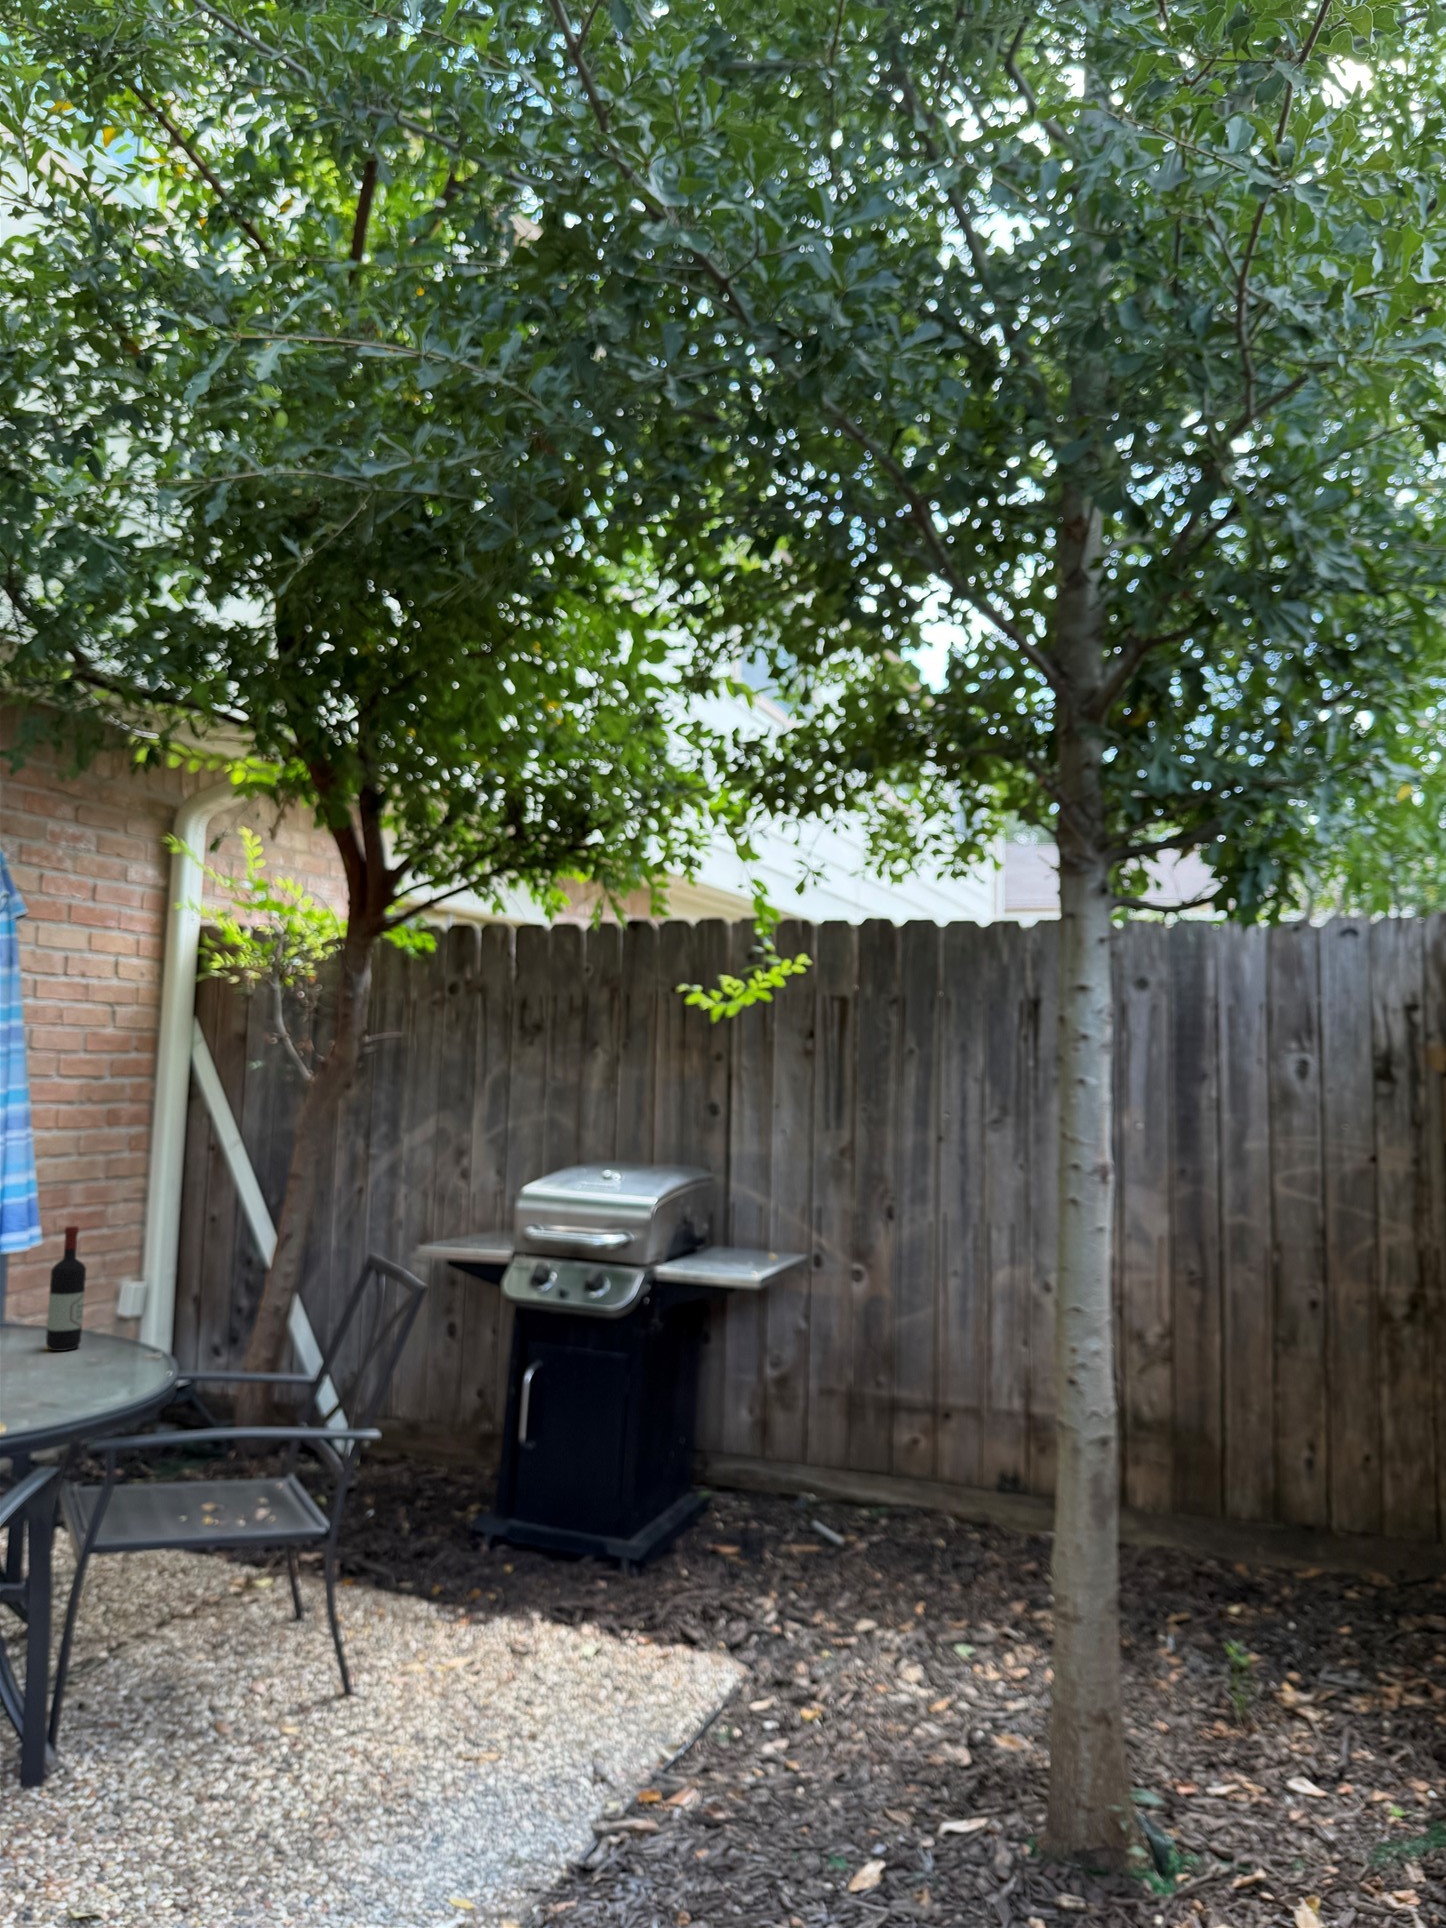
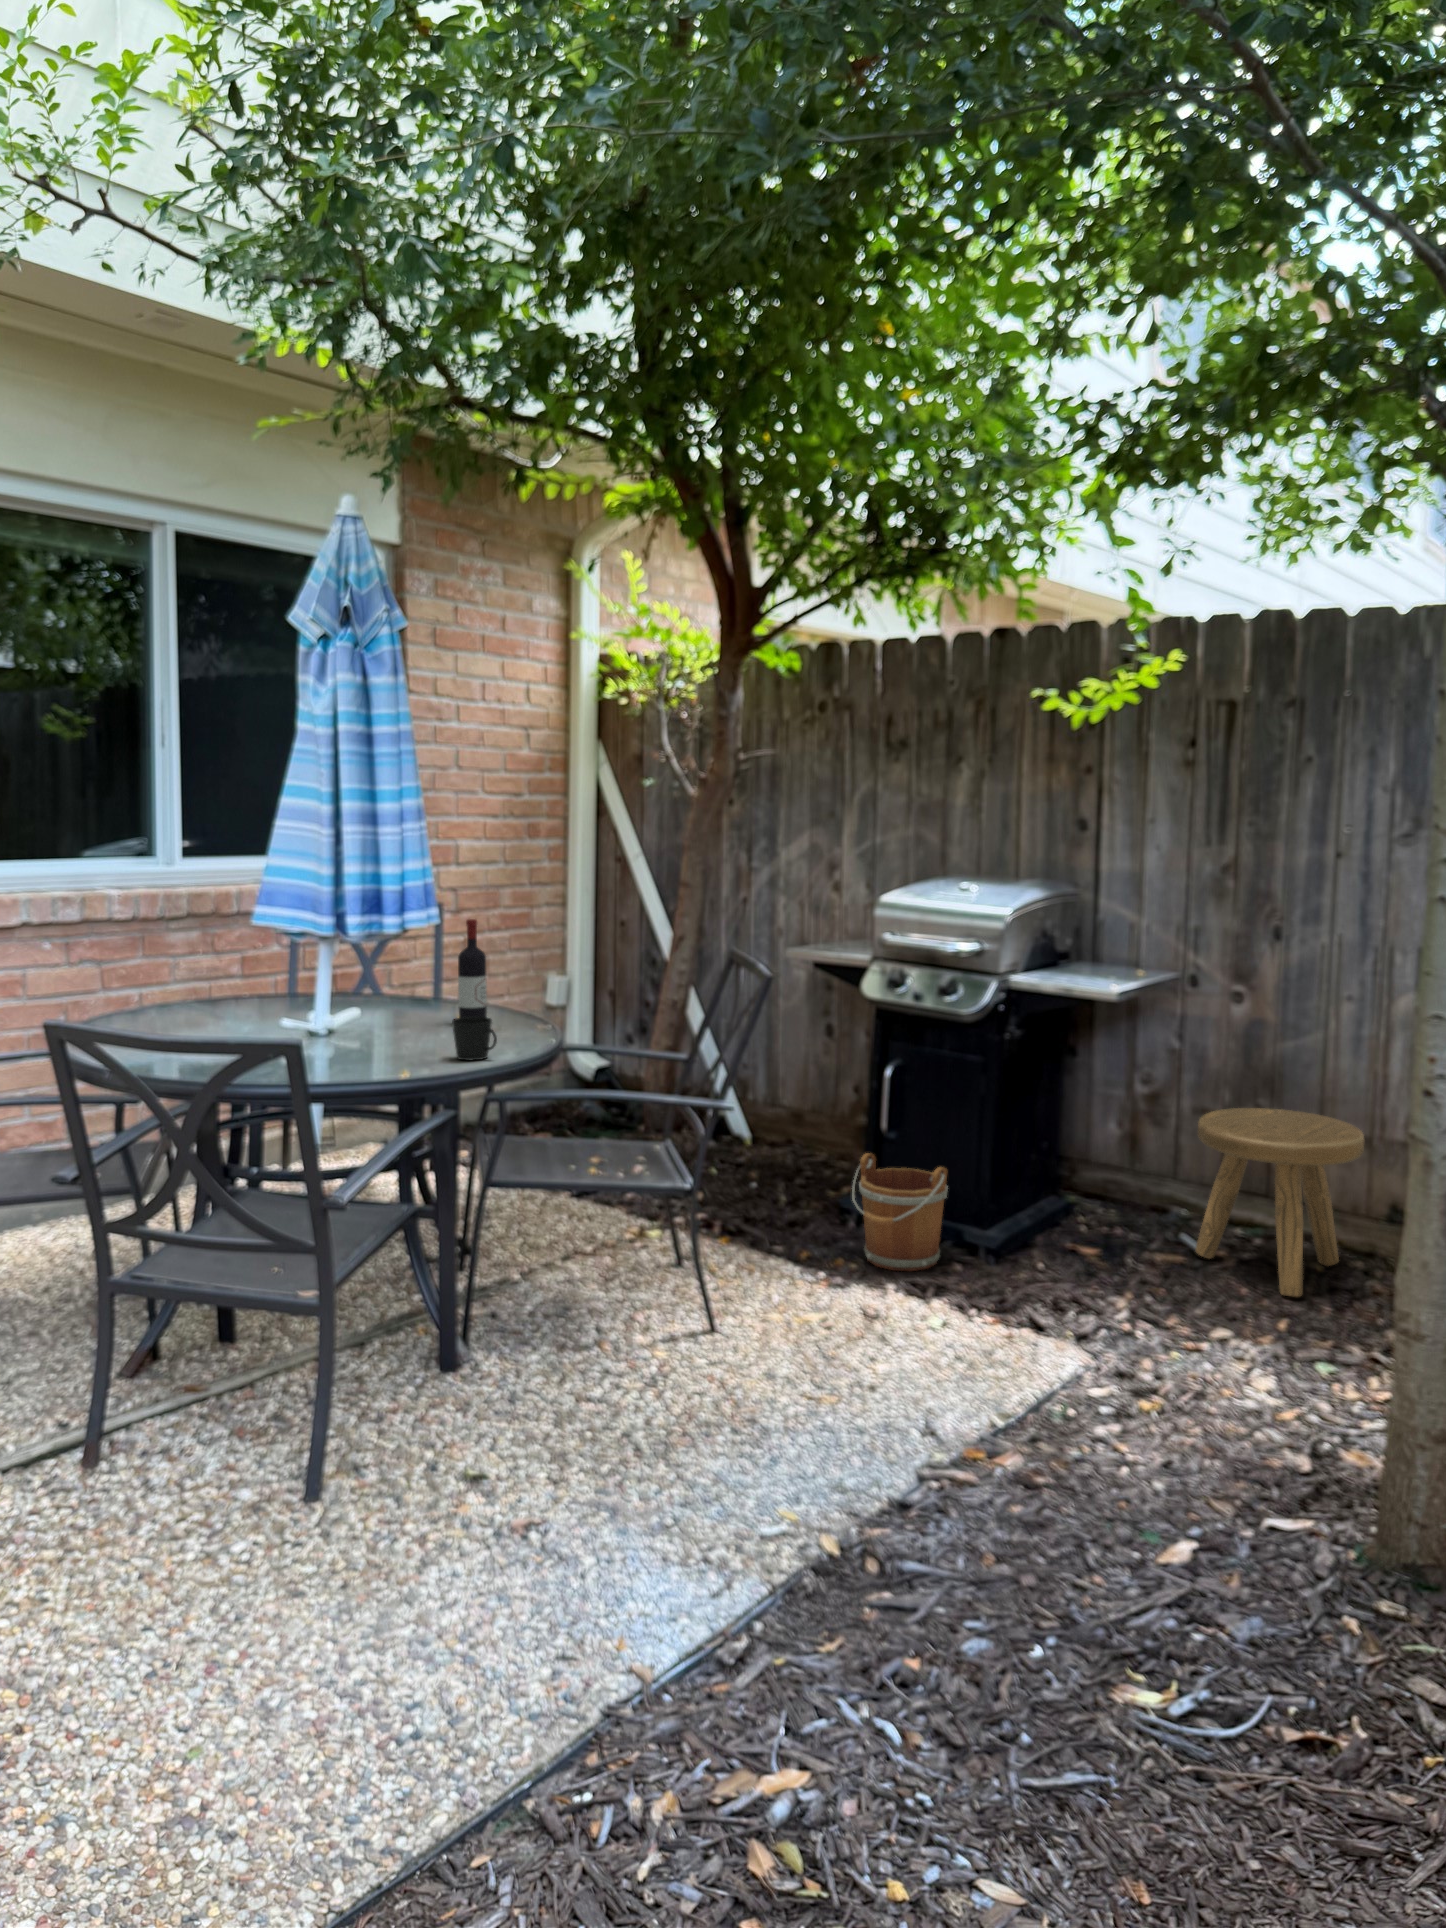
cup: none [58,1344,114,1397] -> present [452,1017,497,1060]
stool: none [830,1388,978,1578] -> present [1195,1108,1364,1297]
bucket: none [492,1466,593,1596] -> present [852,1153,948,1271]

